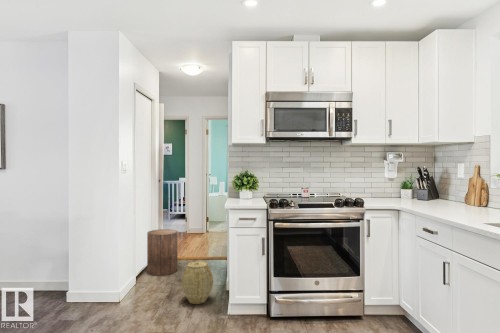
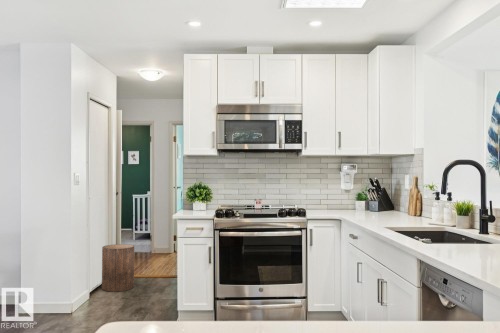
woven basket: present [182,261,213,304] -> none [134,273,165,314]

